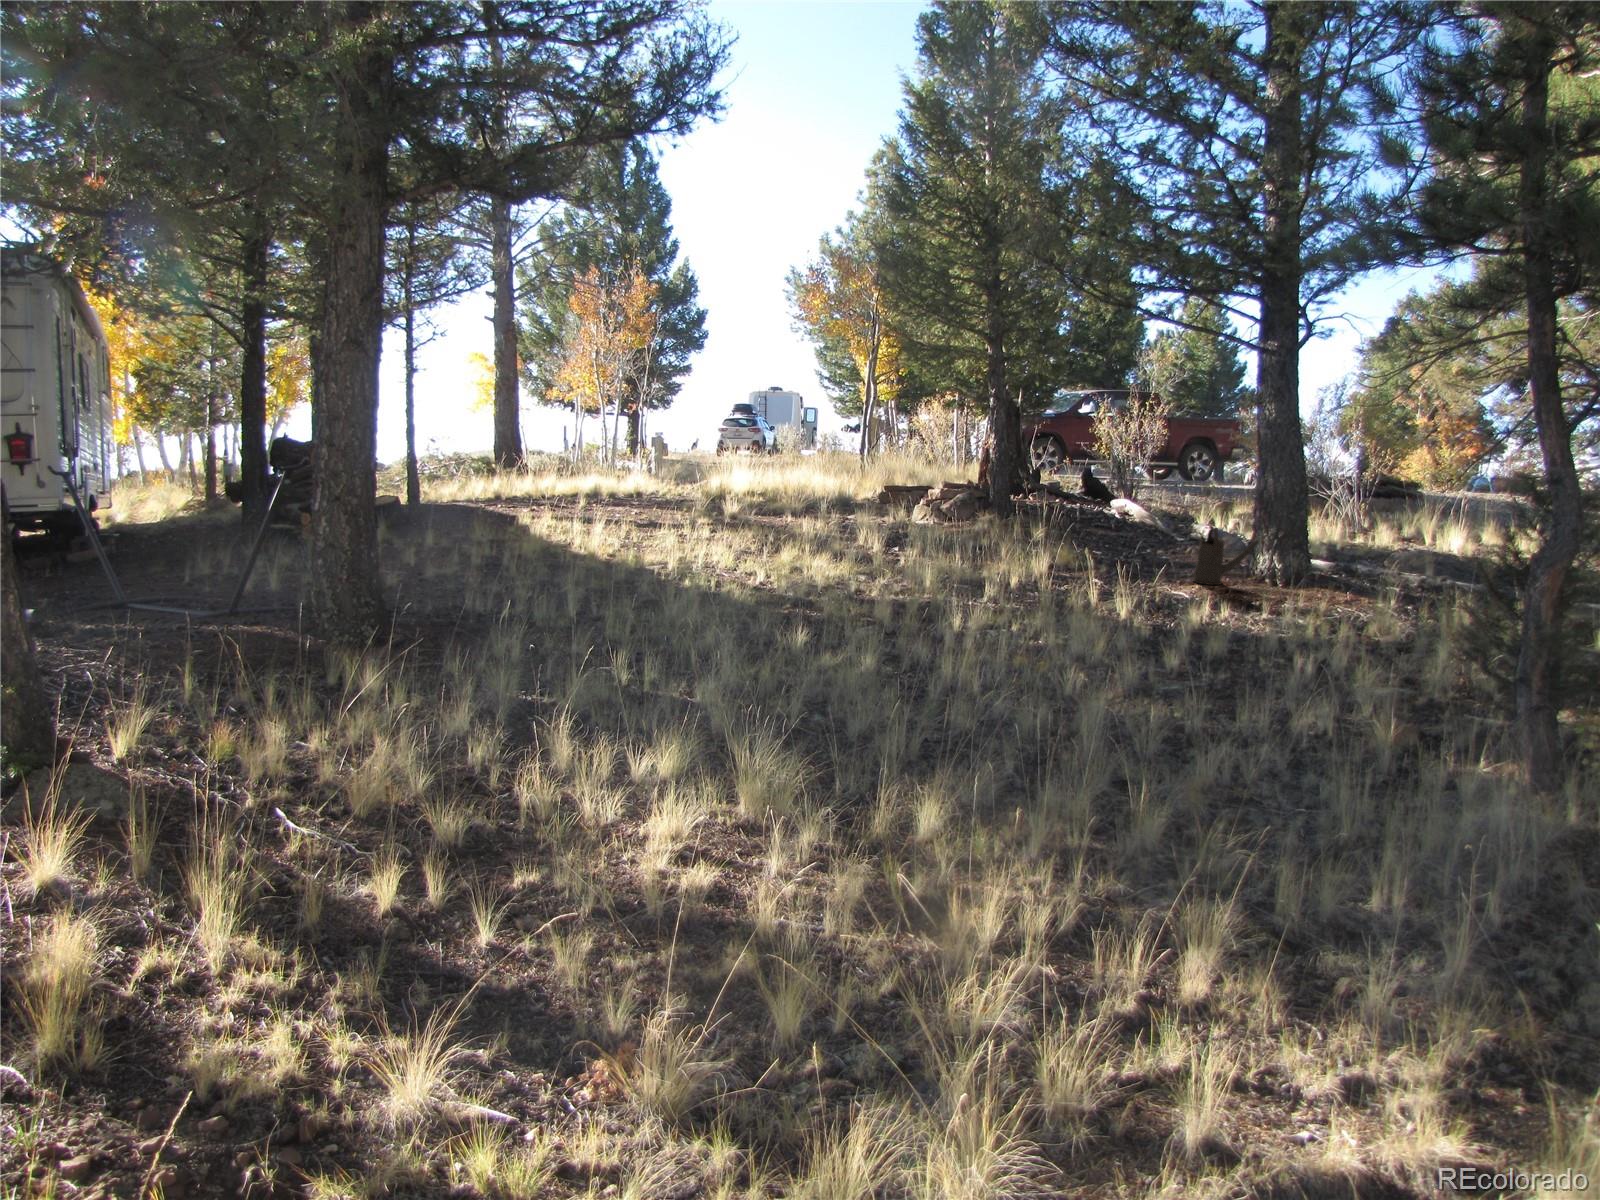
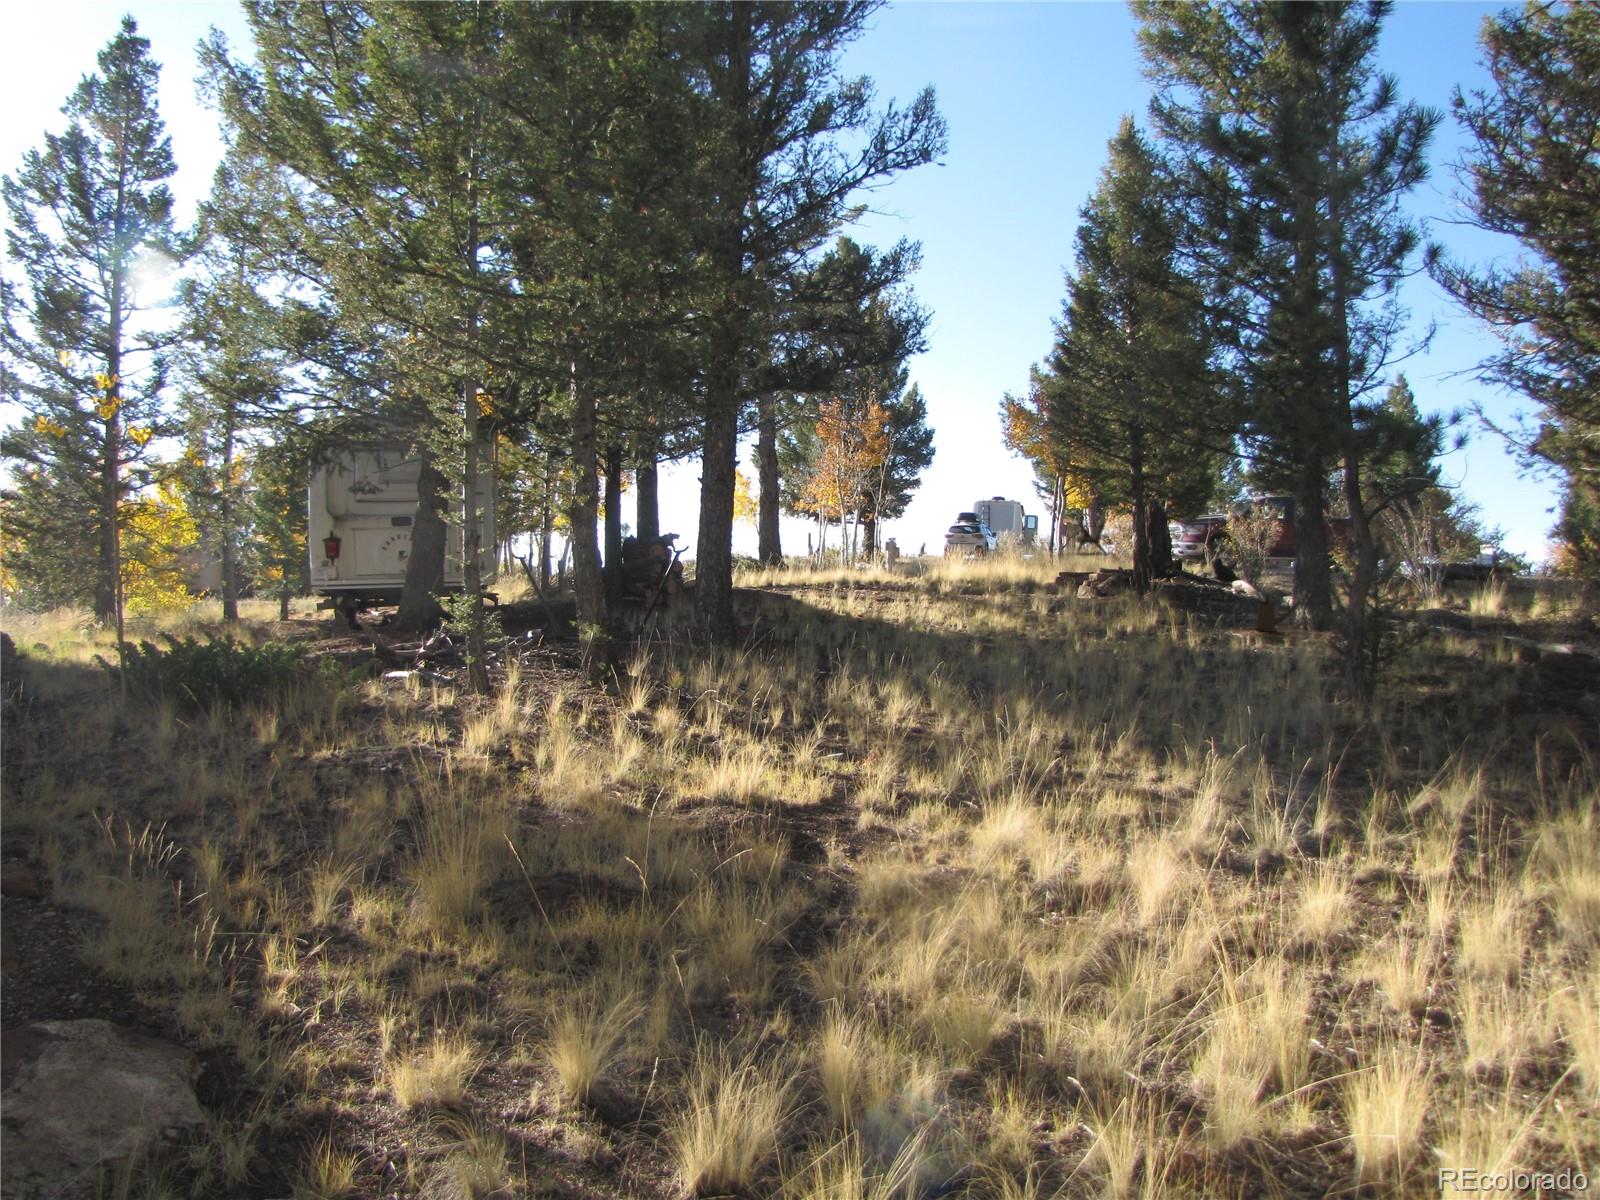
lounge chair: none [883,410,922,460] -> present [1076,516,1106,554]

